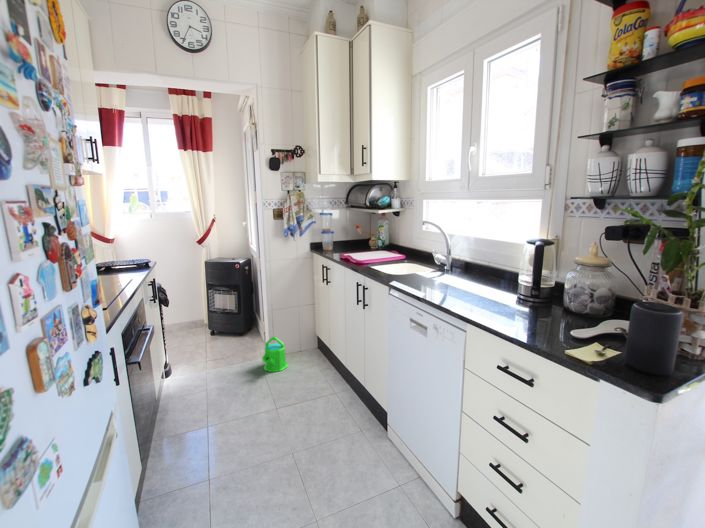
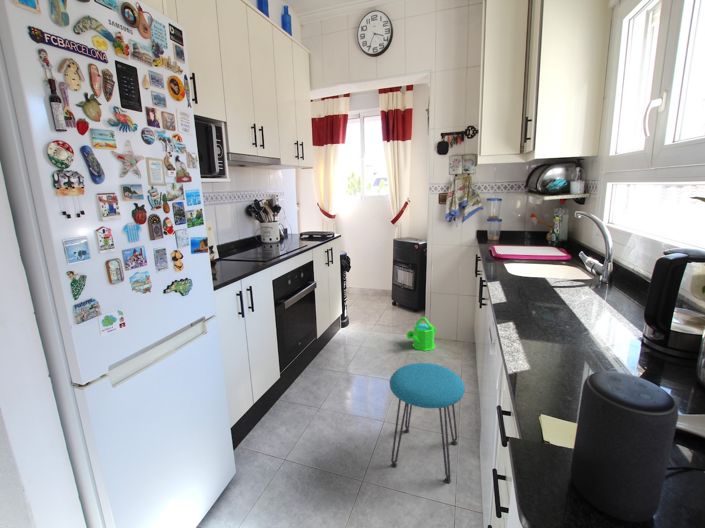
stool: none [318,372,392,491] -> present [390,363,465,483]

